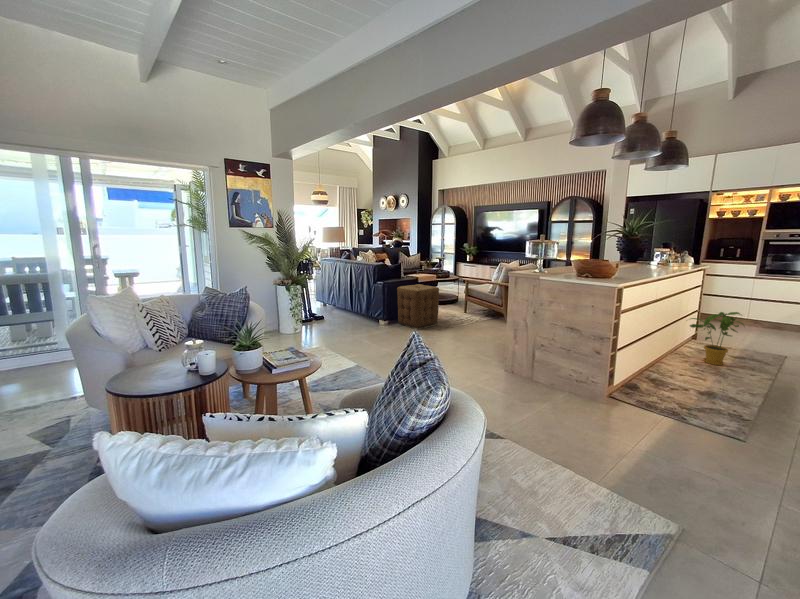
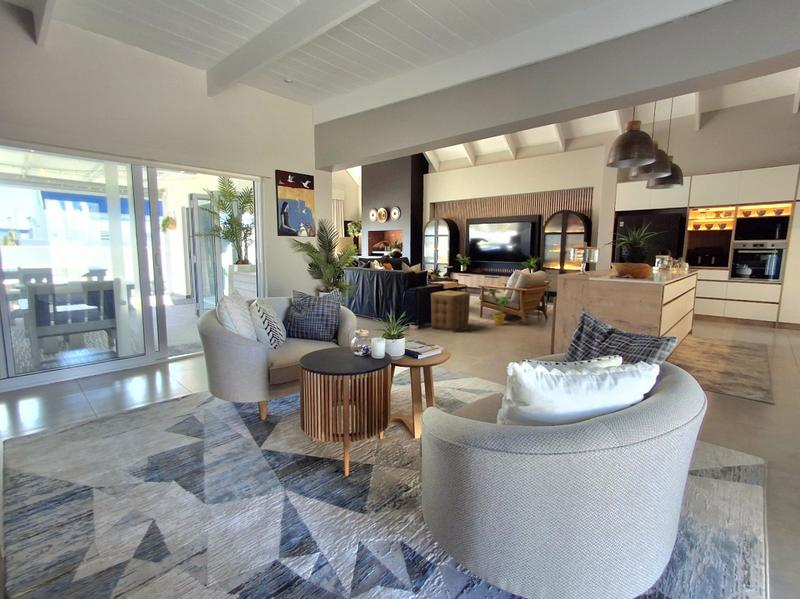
house plant: present [690,312,744,365] -> present [488,289,510,325]

